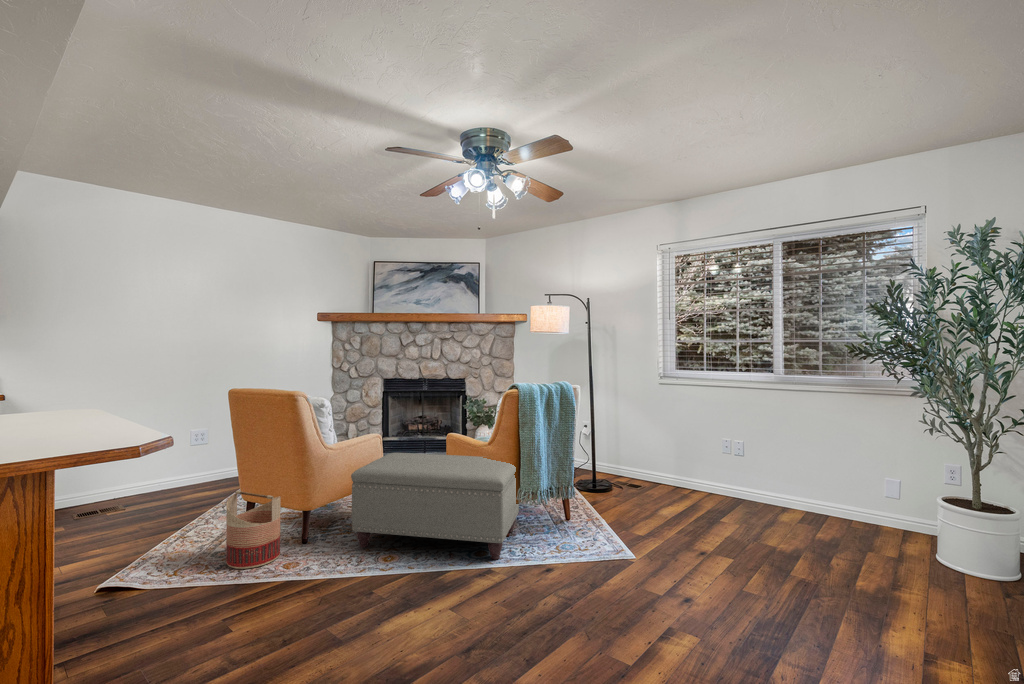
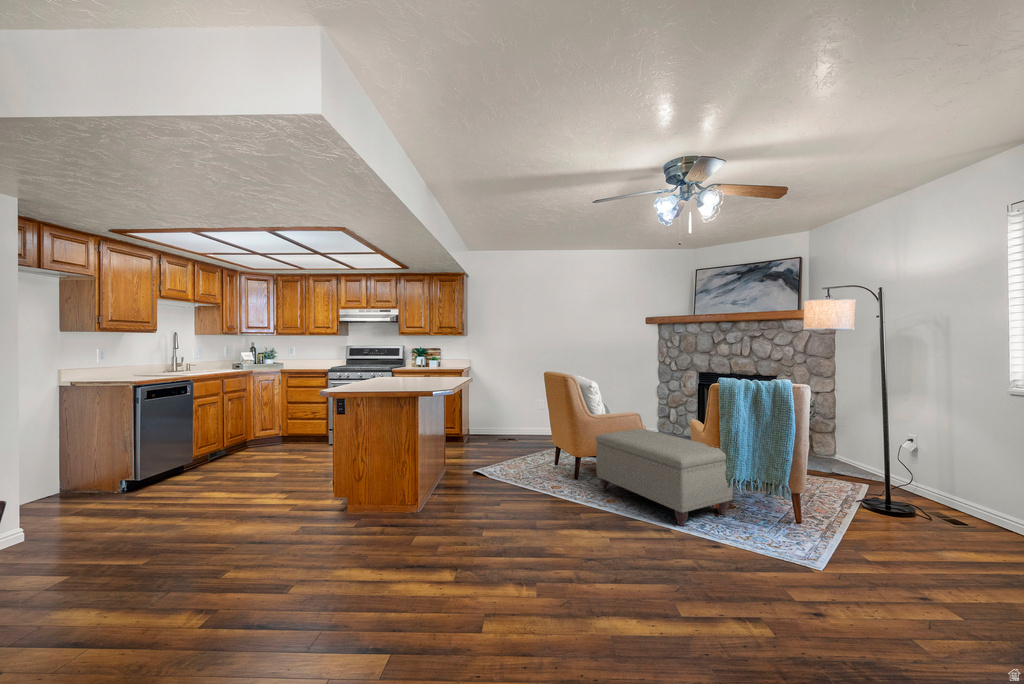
basket: present [226,491,281,569] -> none [529,435,559,482]

